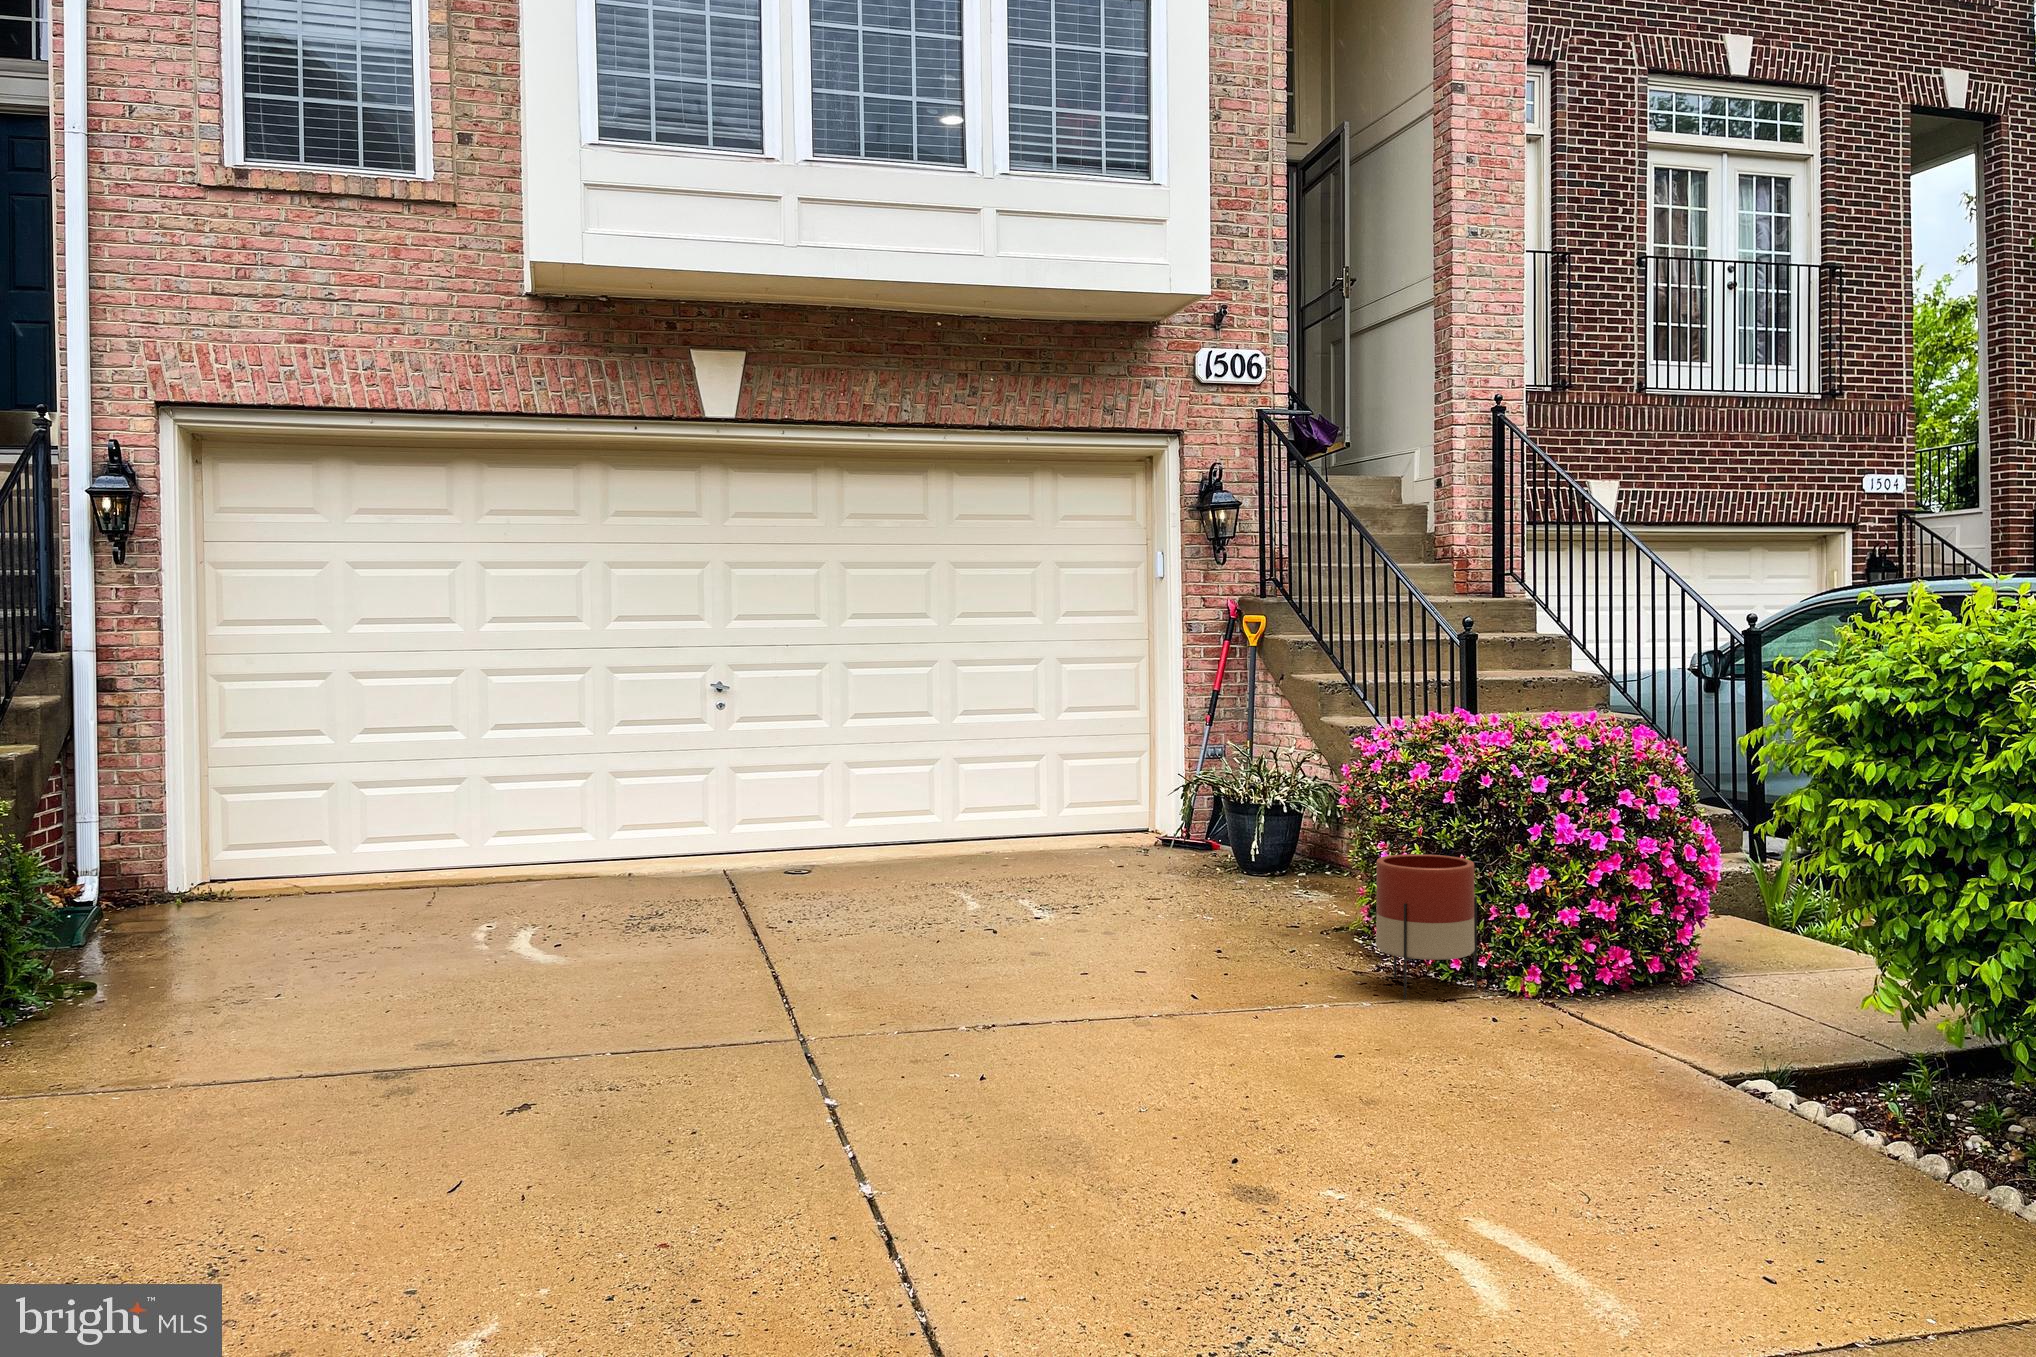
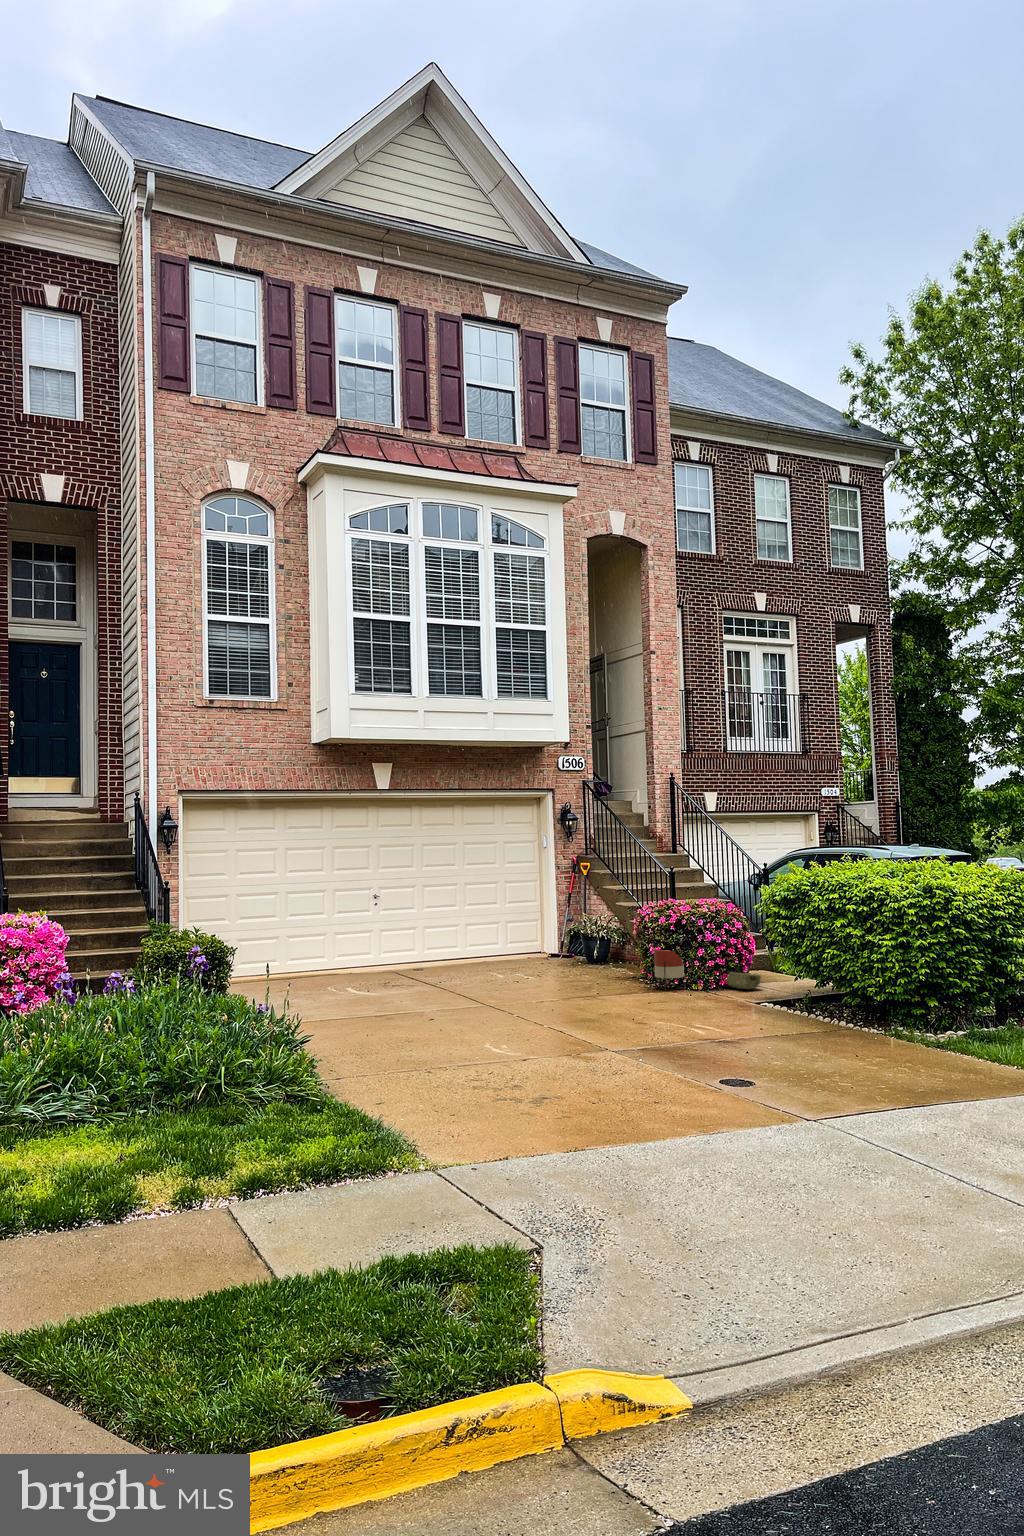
woven basket: none [1611,947,1748,1020] -> present [727,972,761,989]

